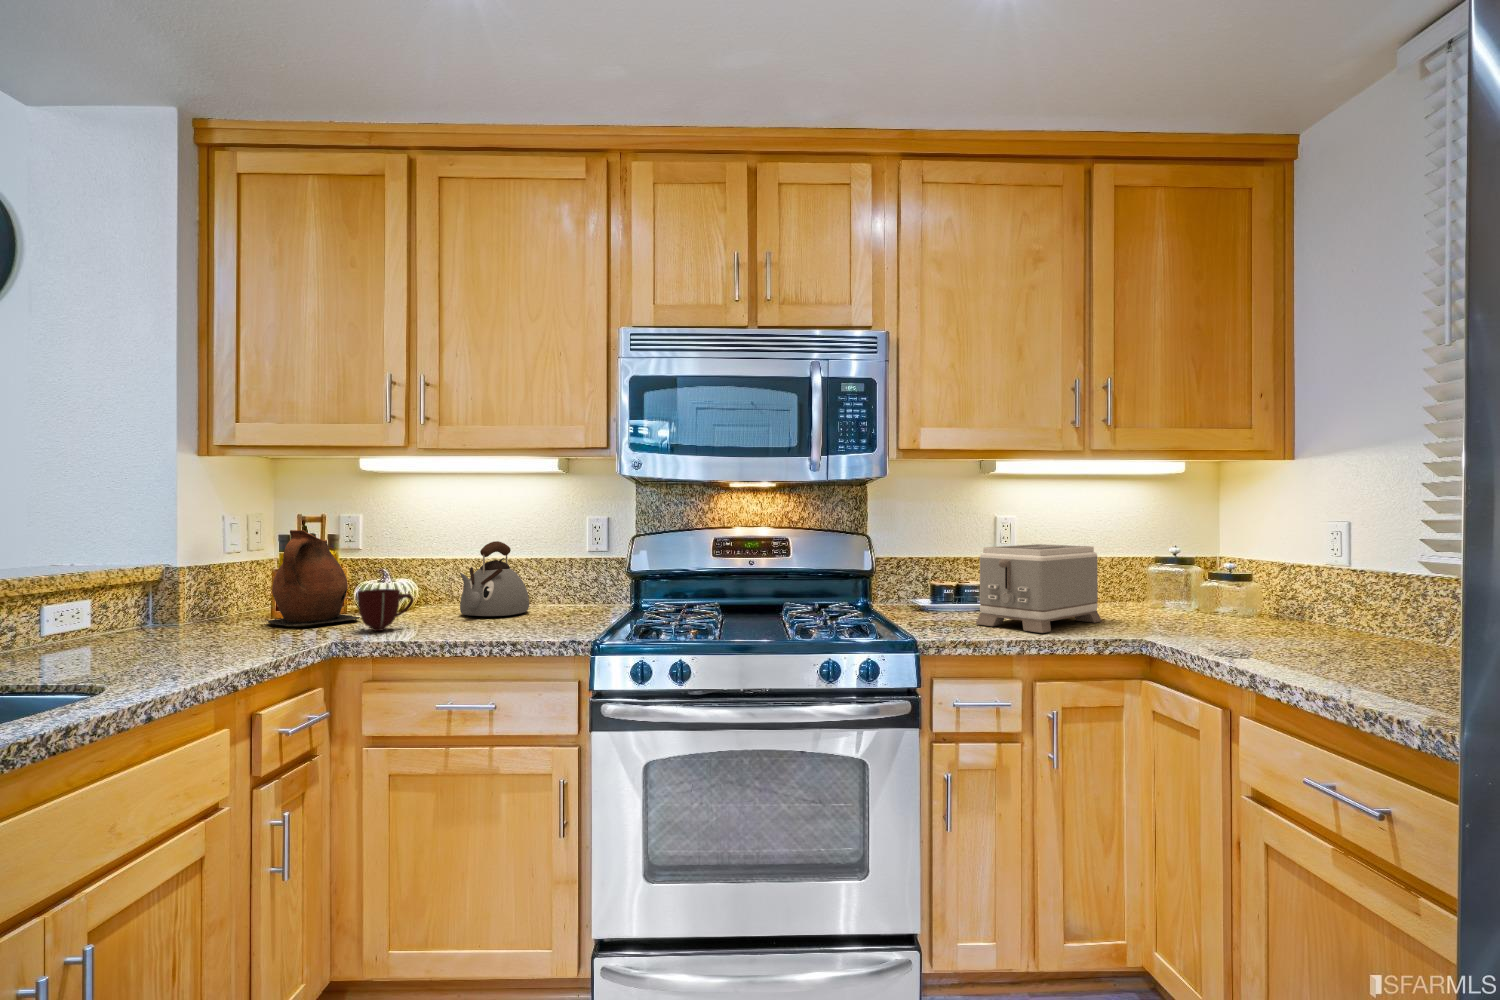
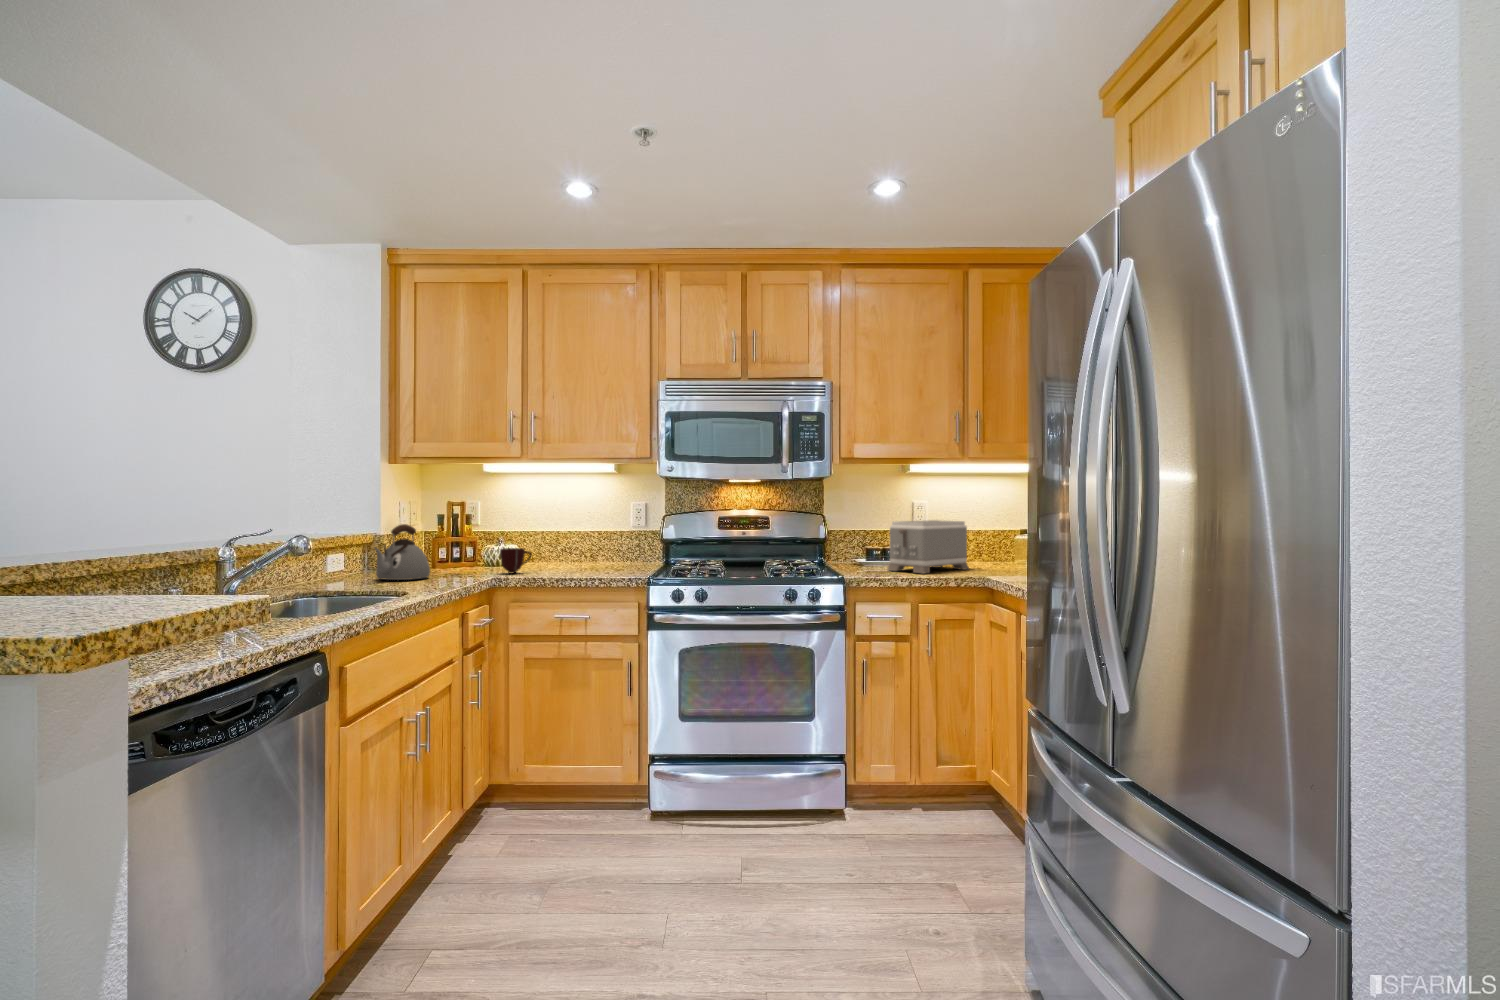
ceramic pitcher: present [267,530,360,626] -> none [434,511,493,571]
kettle: present [460,541,529,616] -> present [375,524,430,580]

